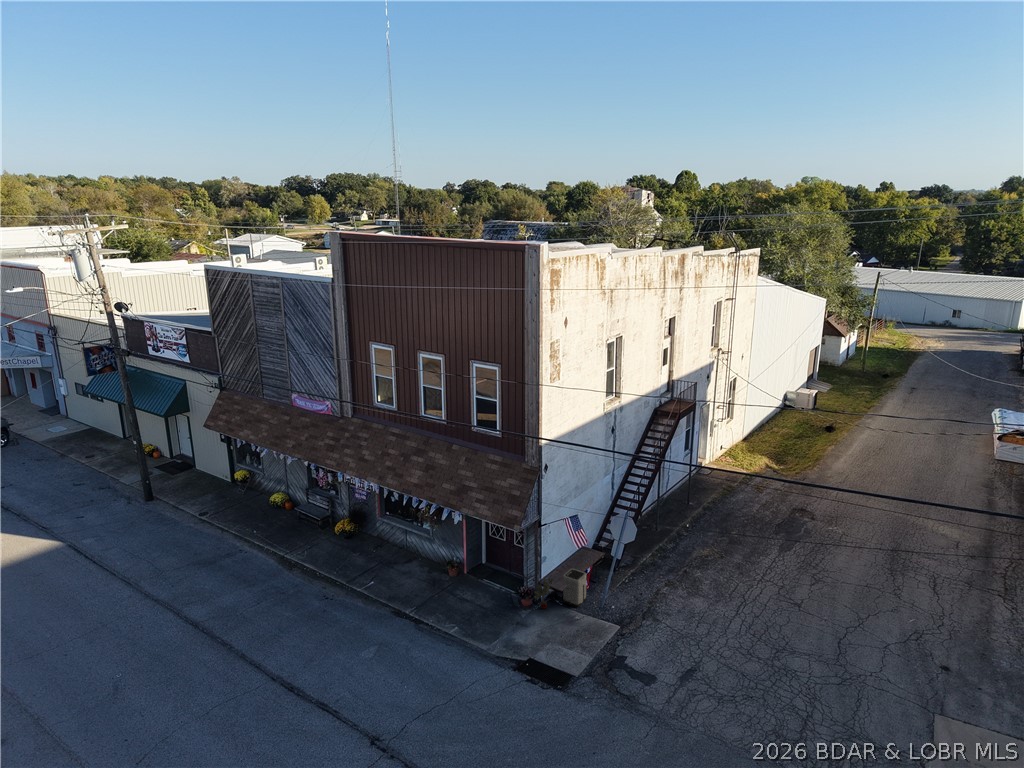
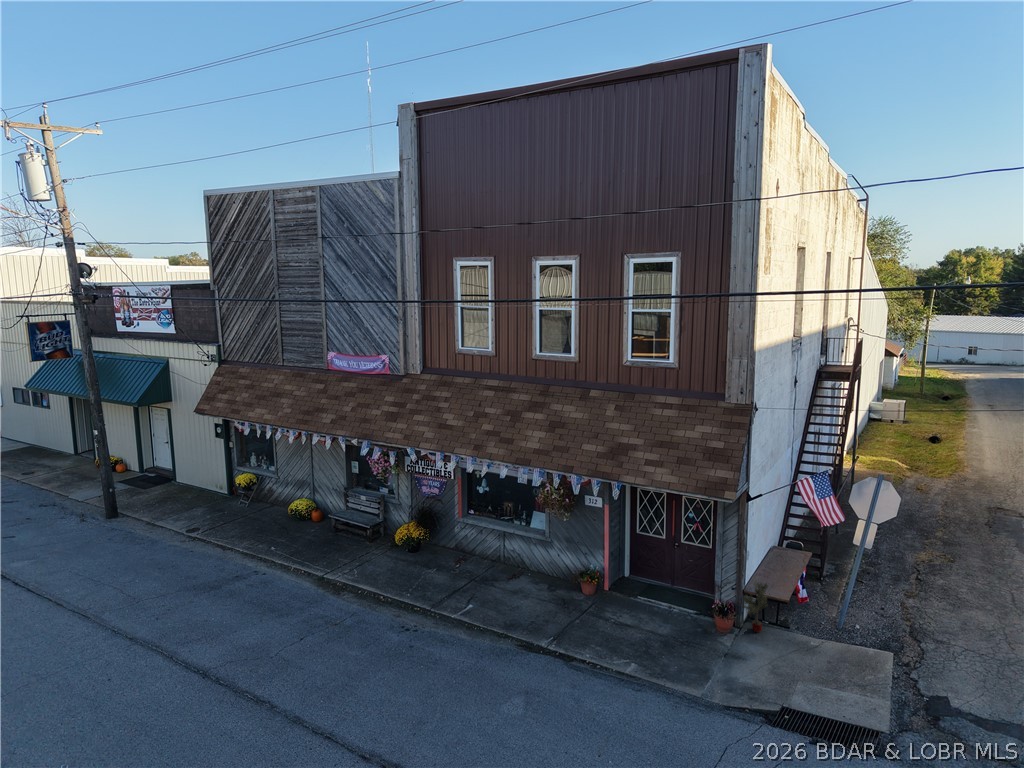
trash can: present [563,569,586,607] -> none [780,569,815,628]

